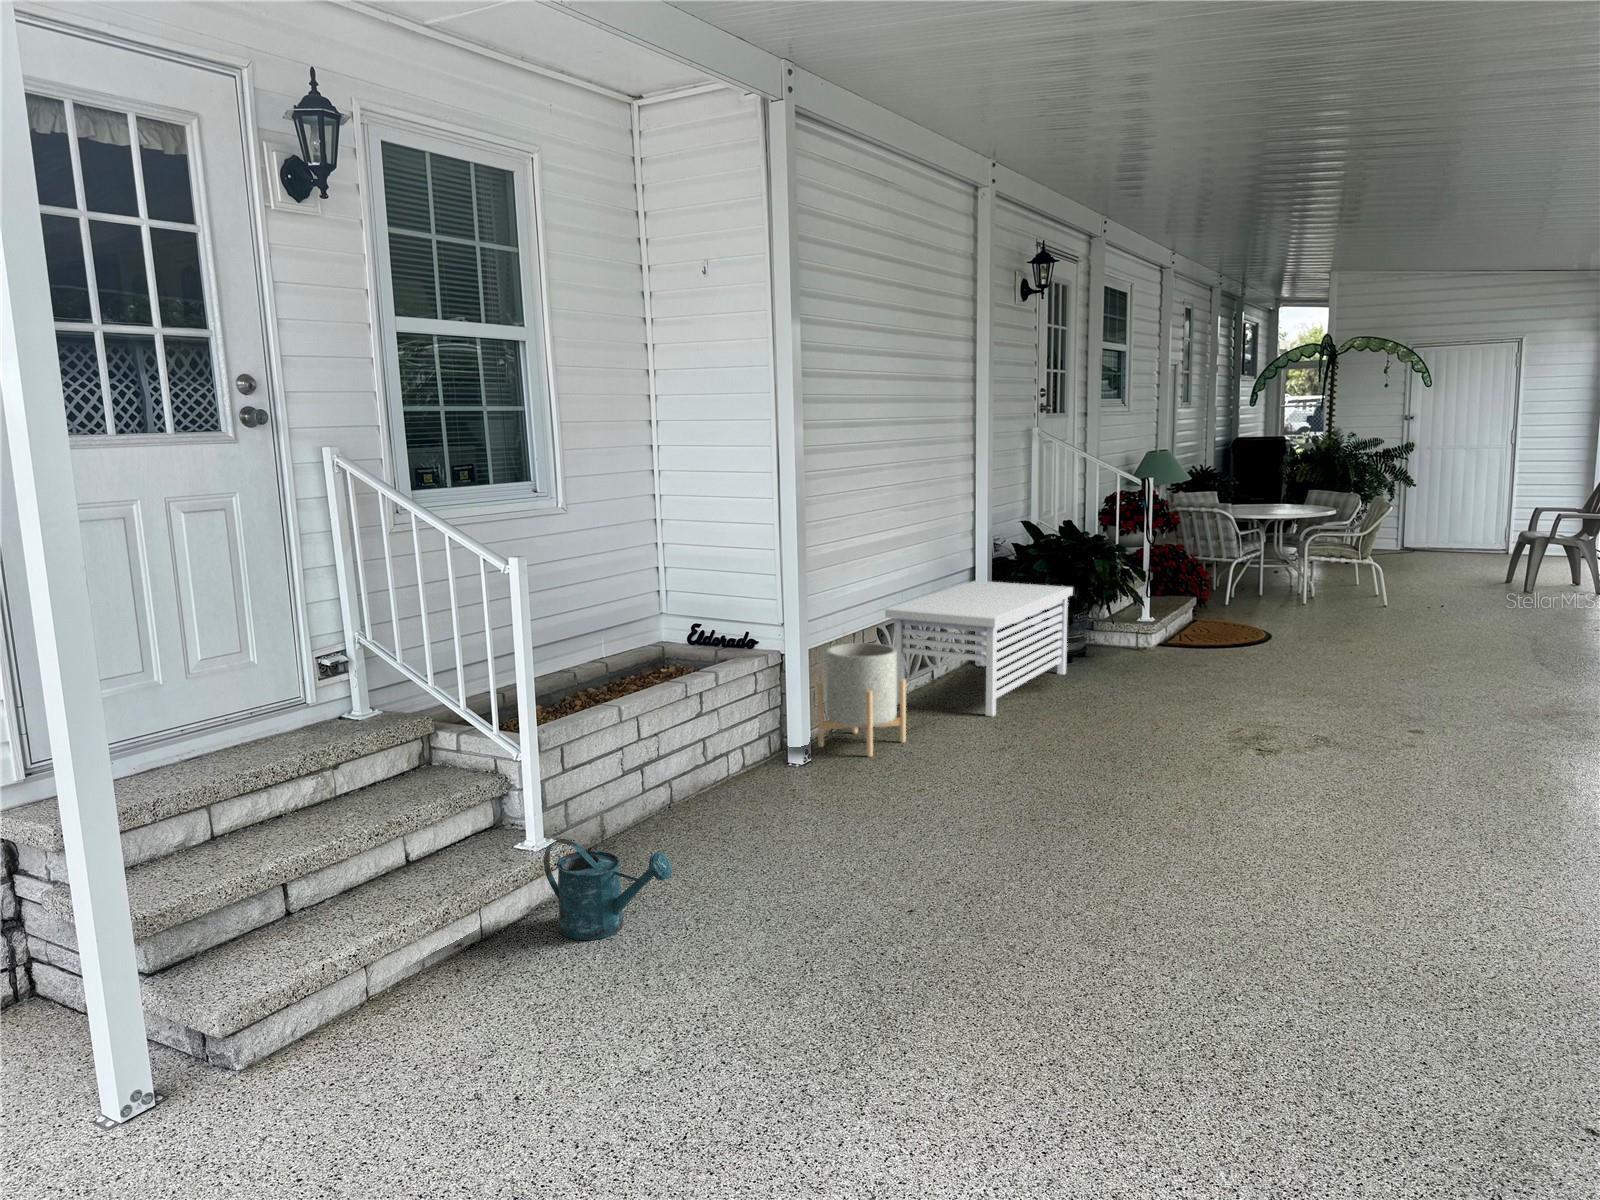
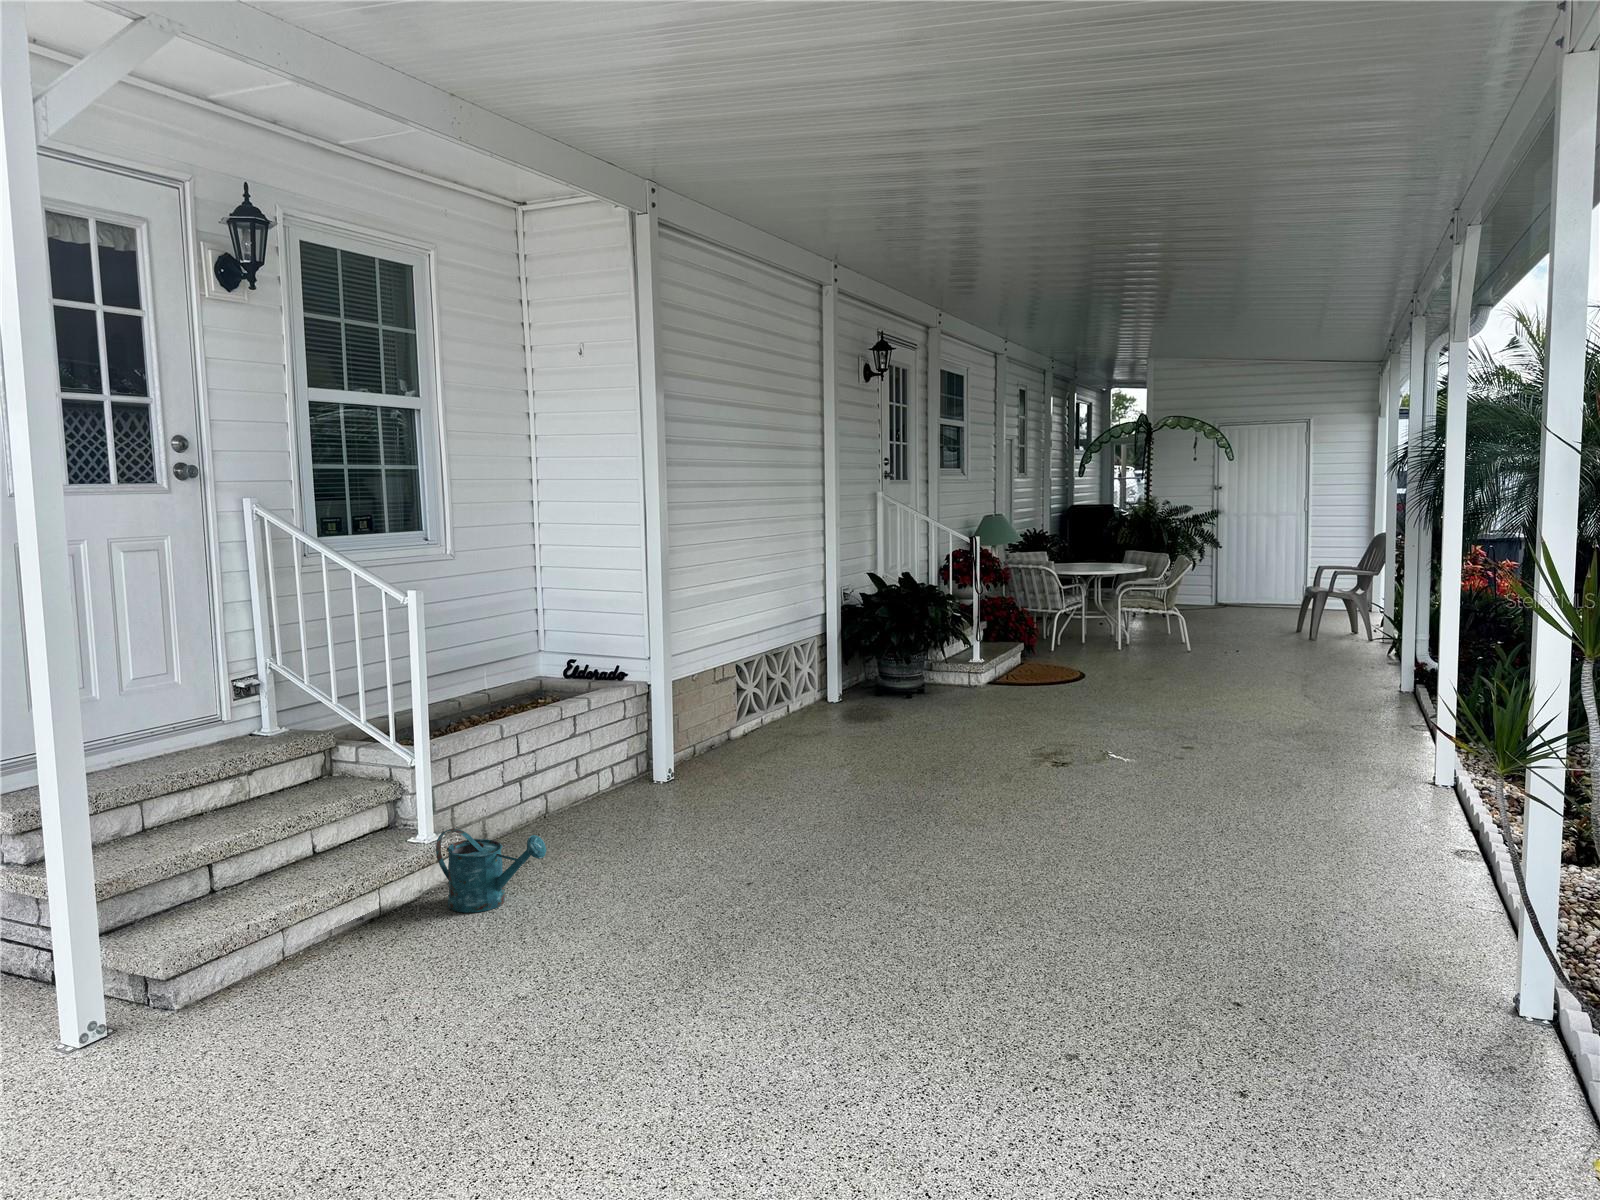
storage bench: present [885,581,1073,716] -> none [742,626,909,740]
planter: present [817,643,906,757] -> none [680,676,758,773]

